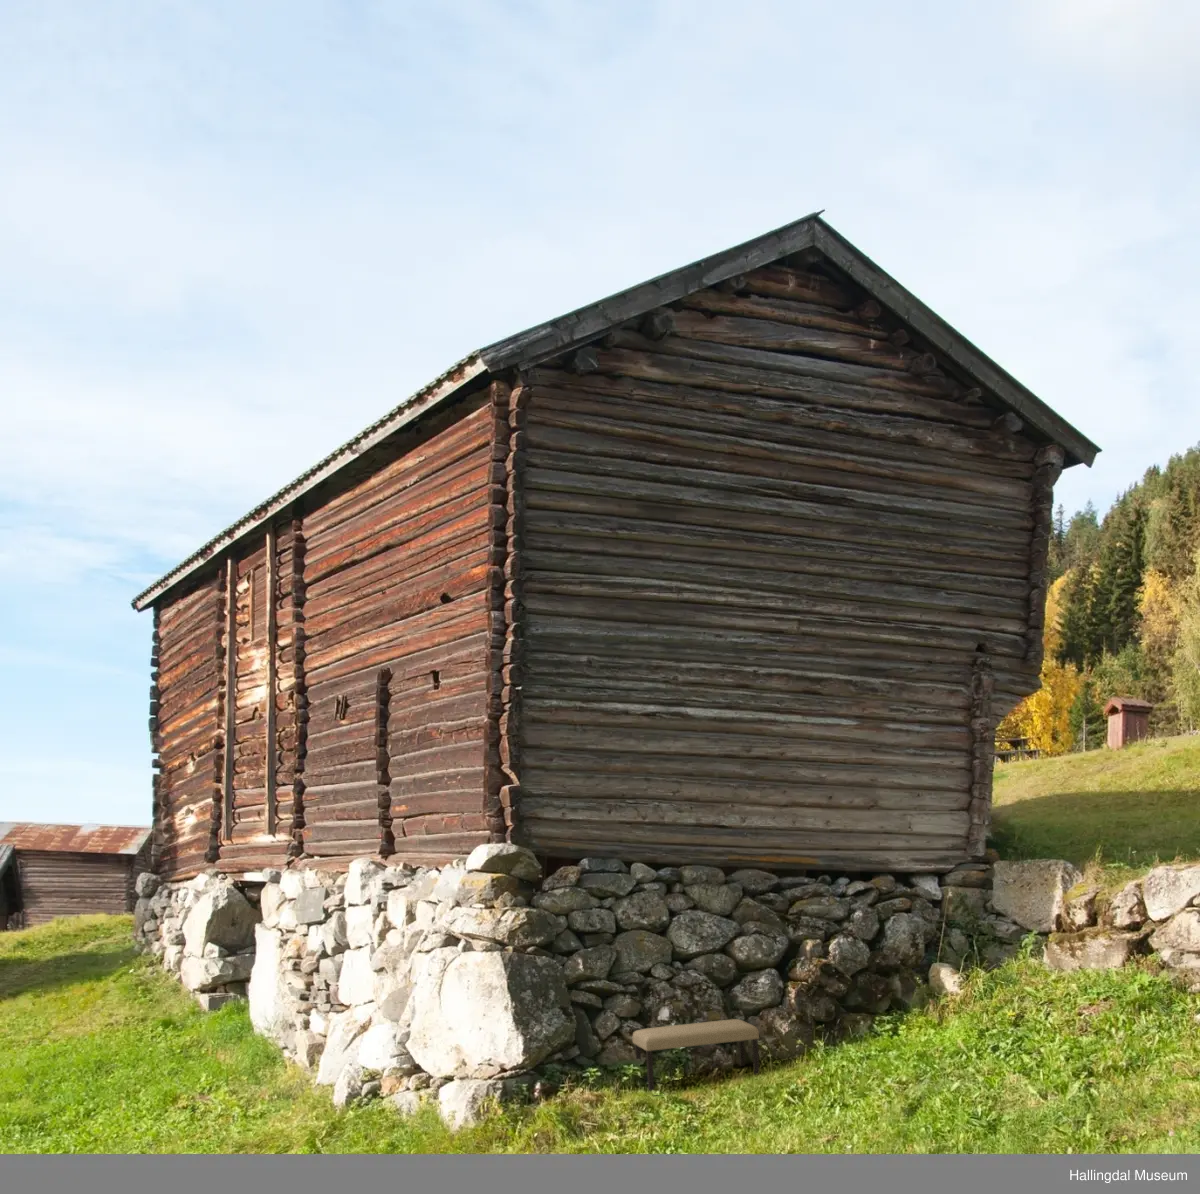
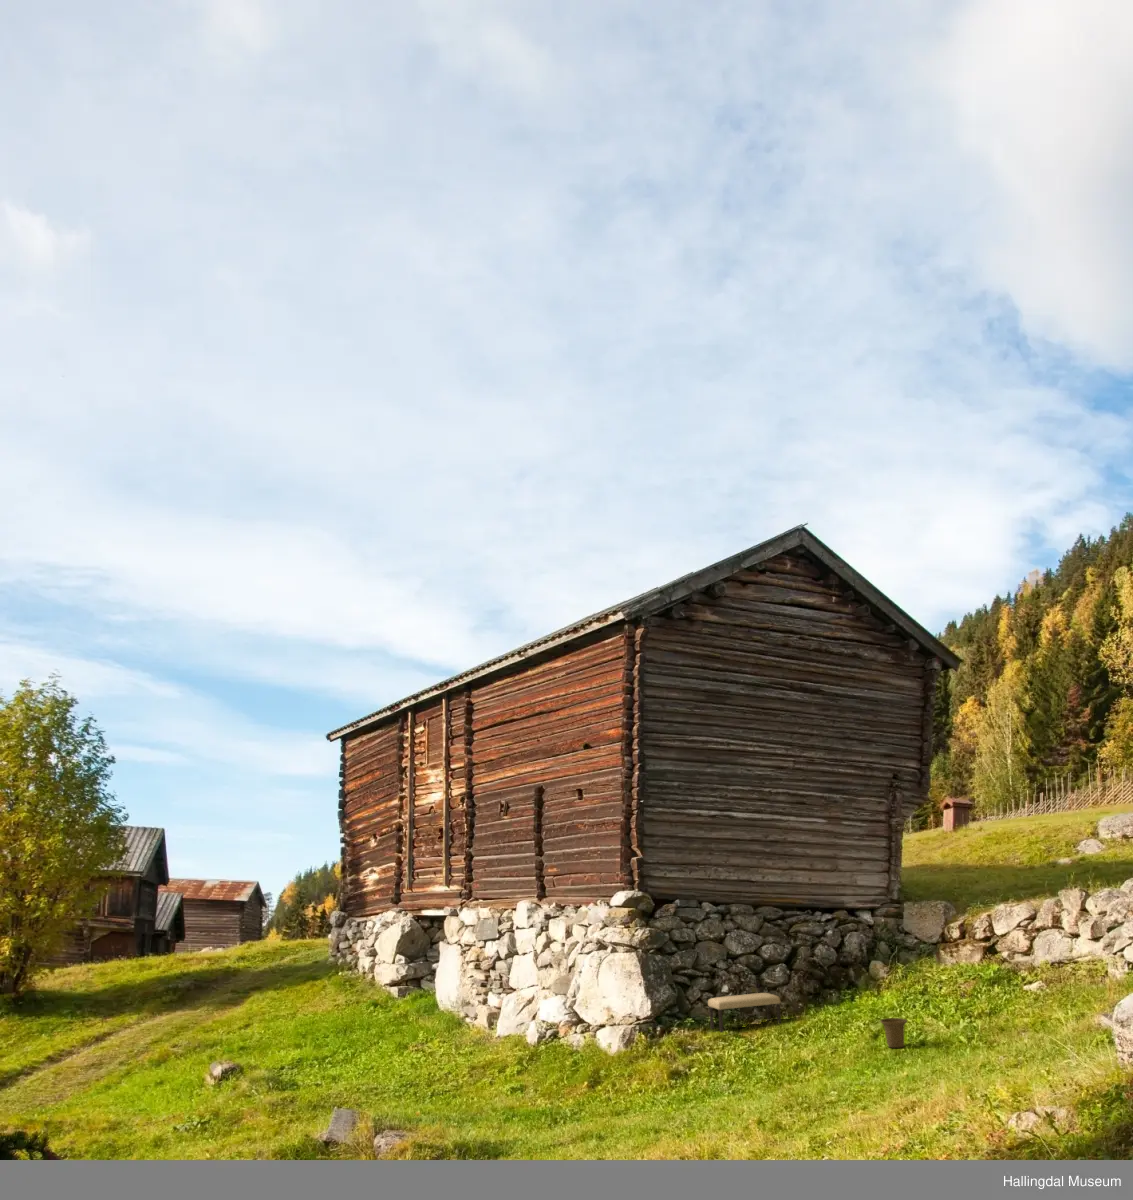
basket: none [916,1075,965,1131] -> present [880,1018,907,1048]

